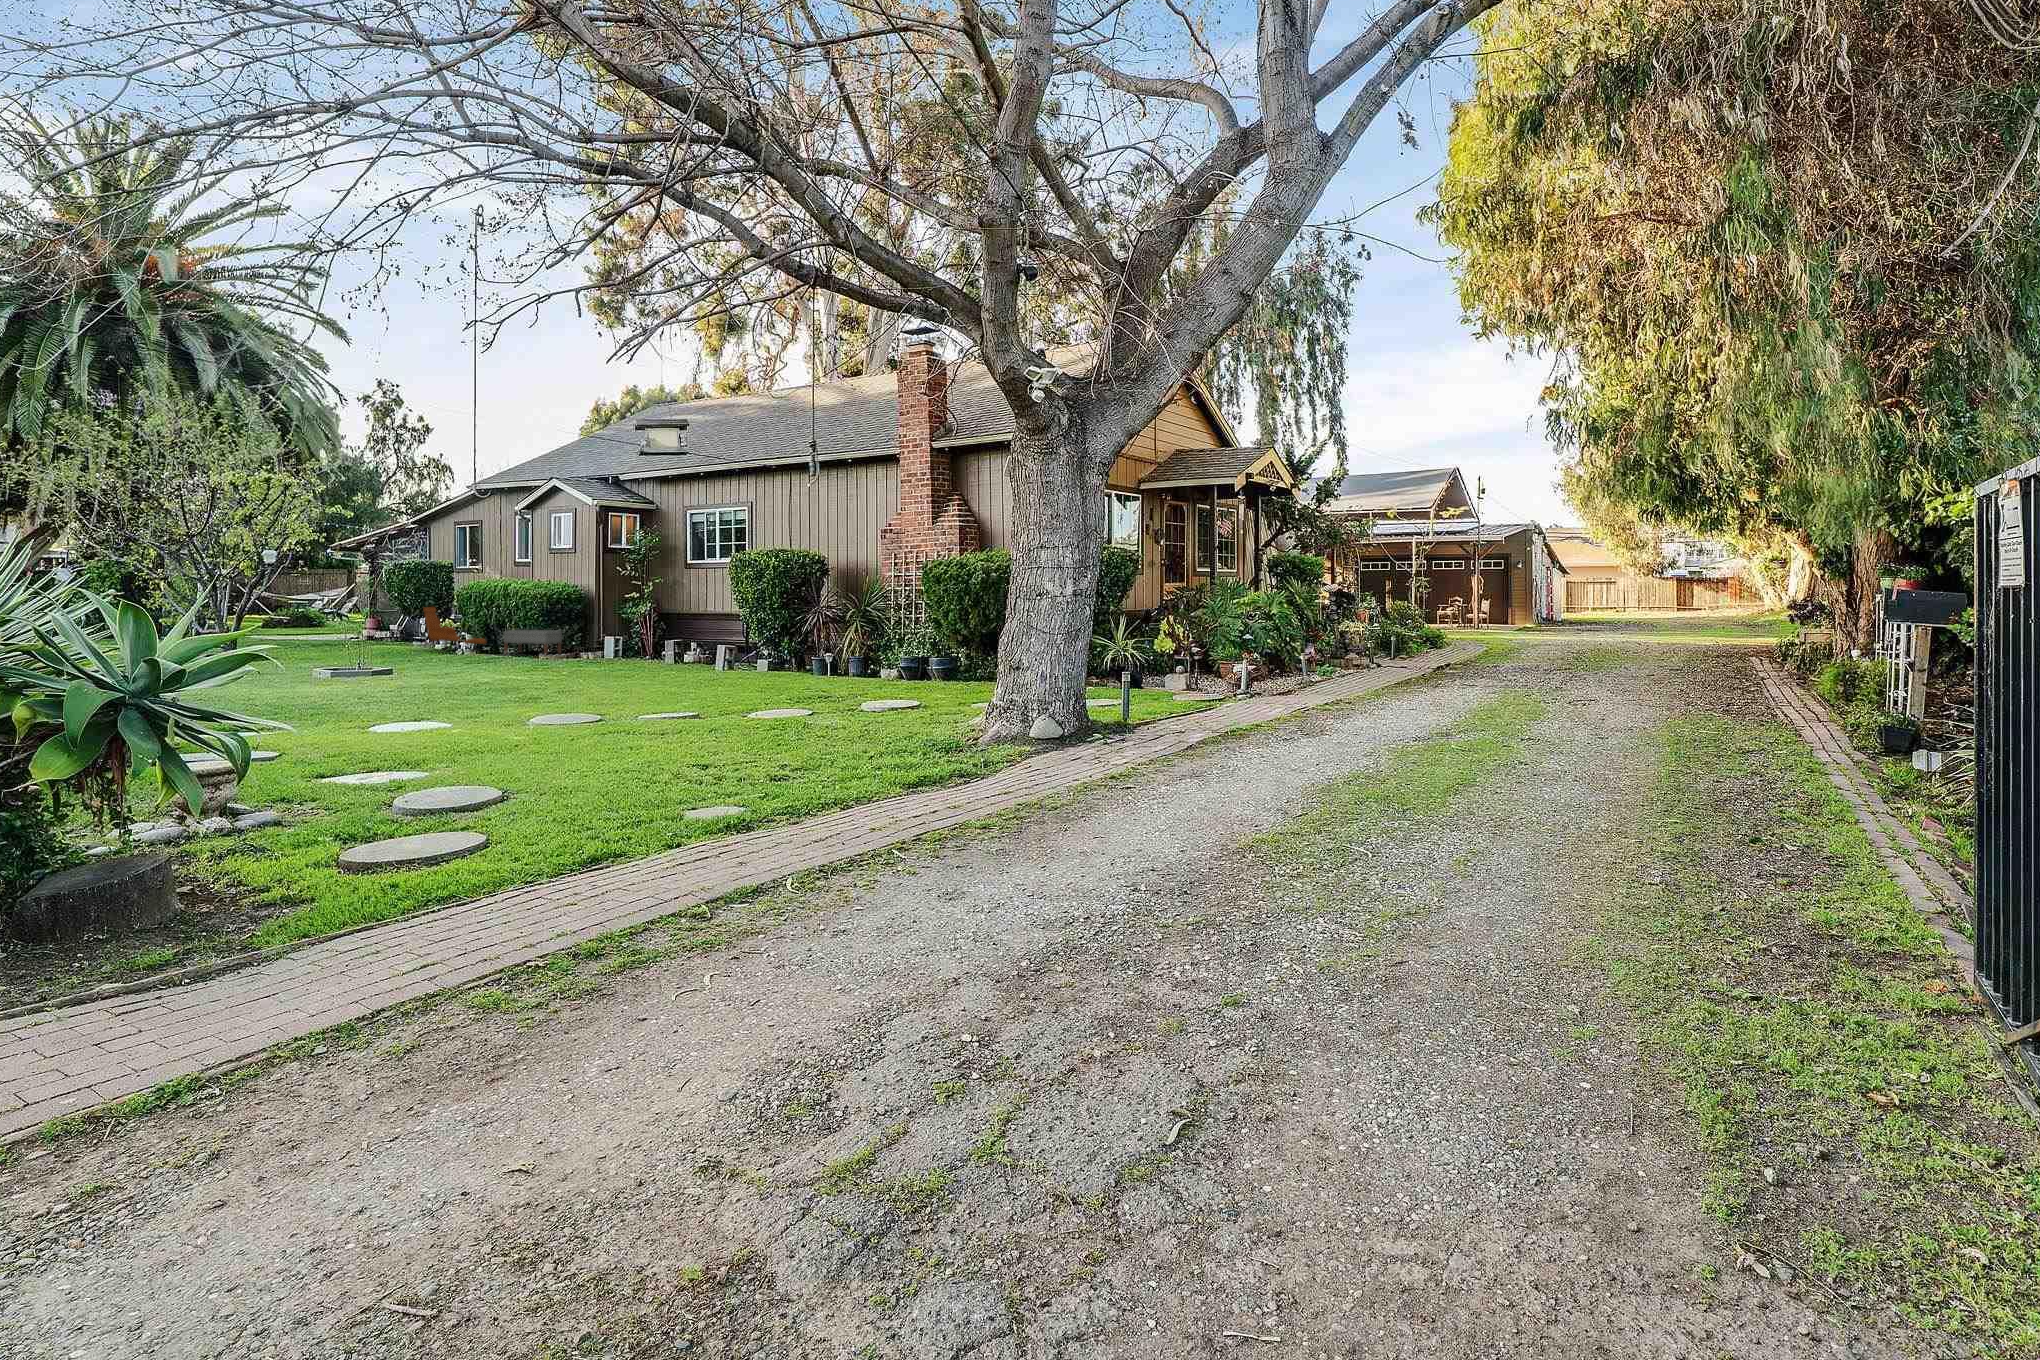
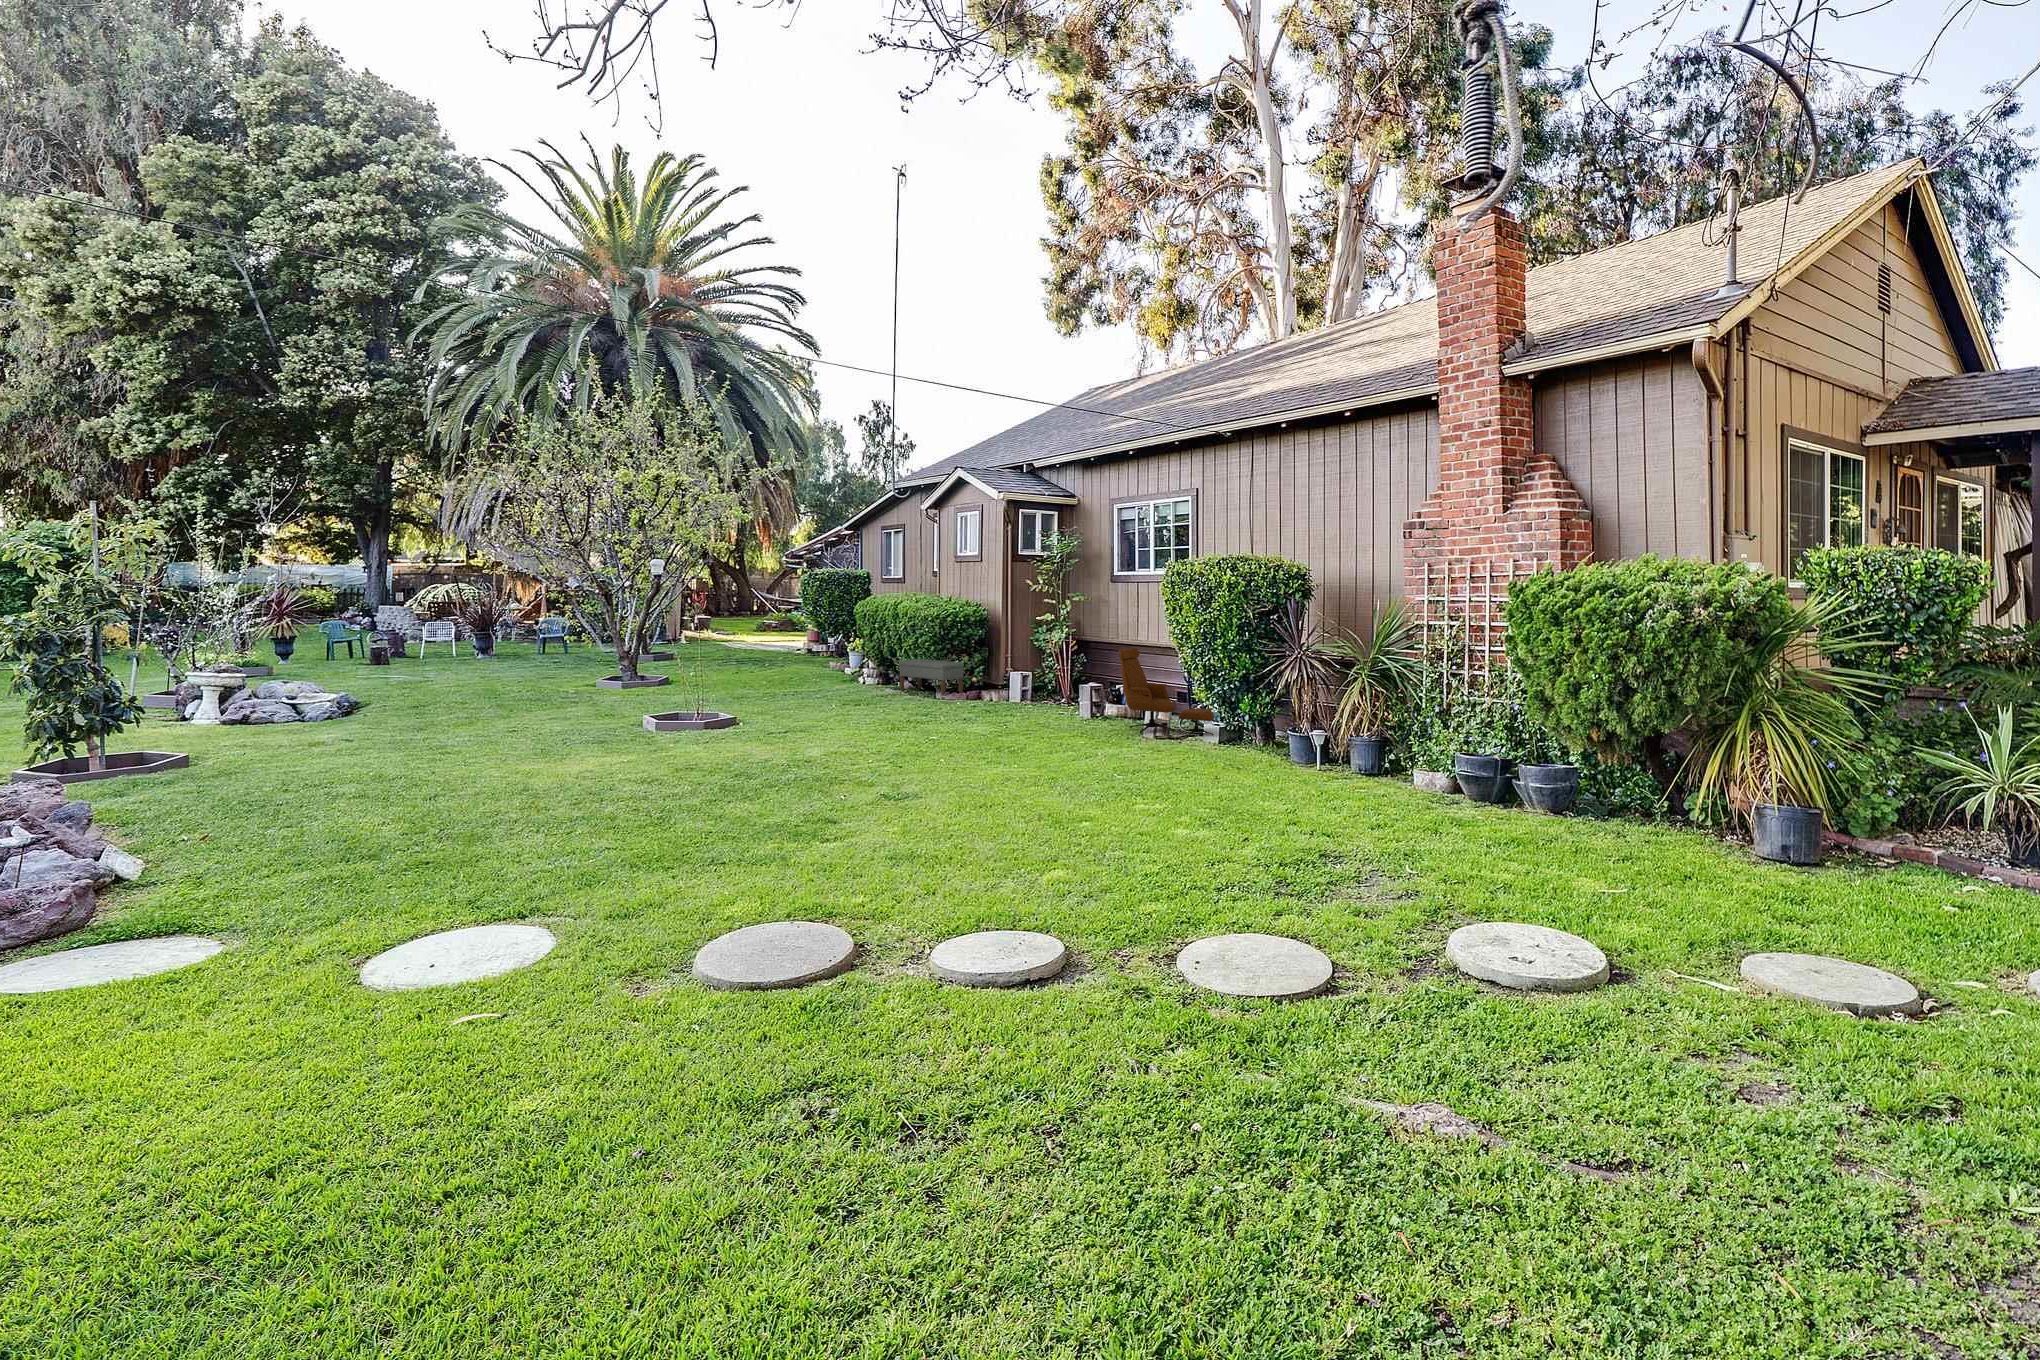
lounge chair: present [423,607,486,651] -> present [1119,648,1214,736]

